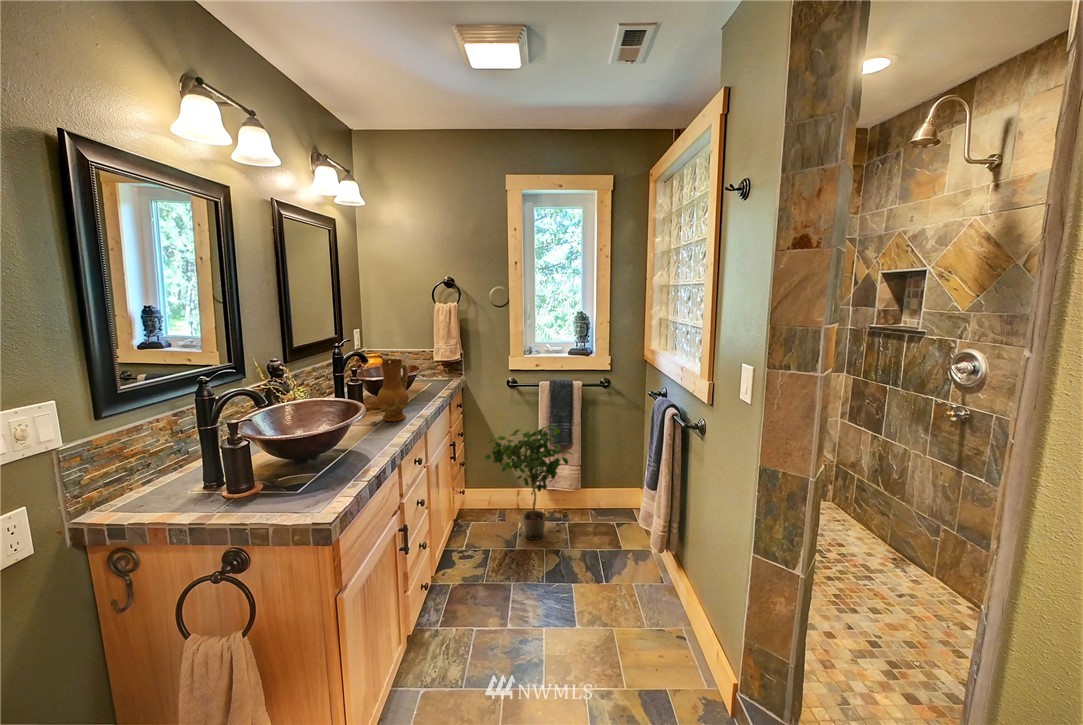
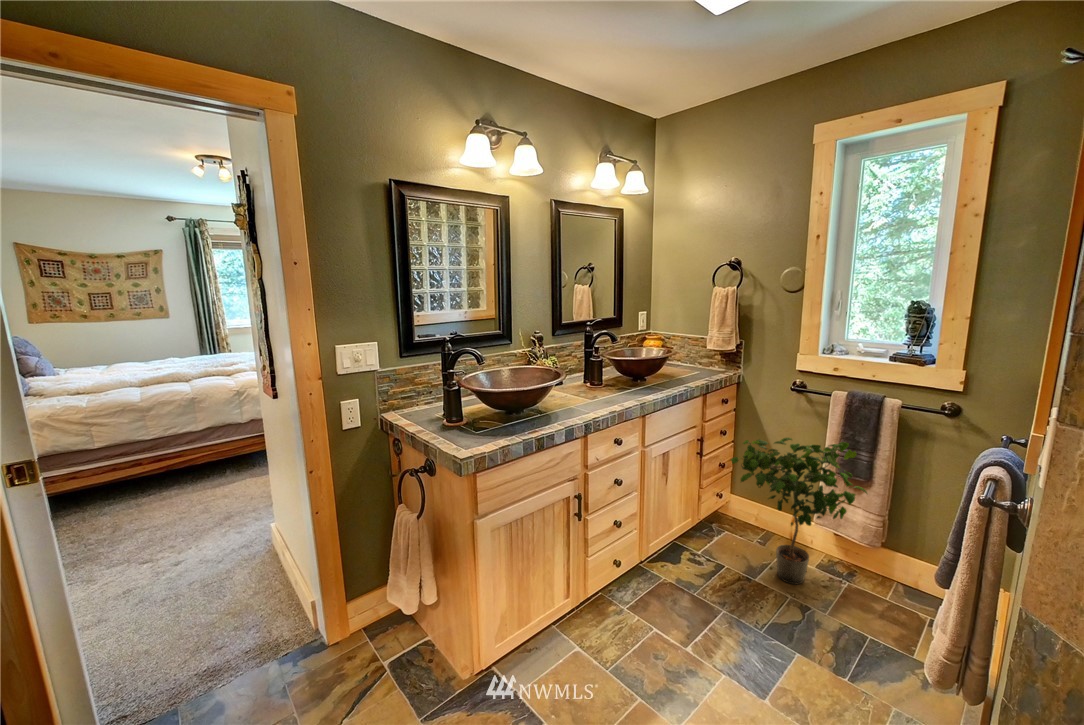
ceramic jug: present [377,359,409,422] -> none [593,333,627,396]

